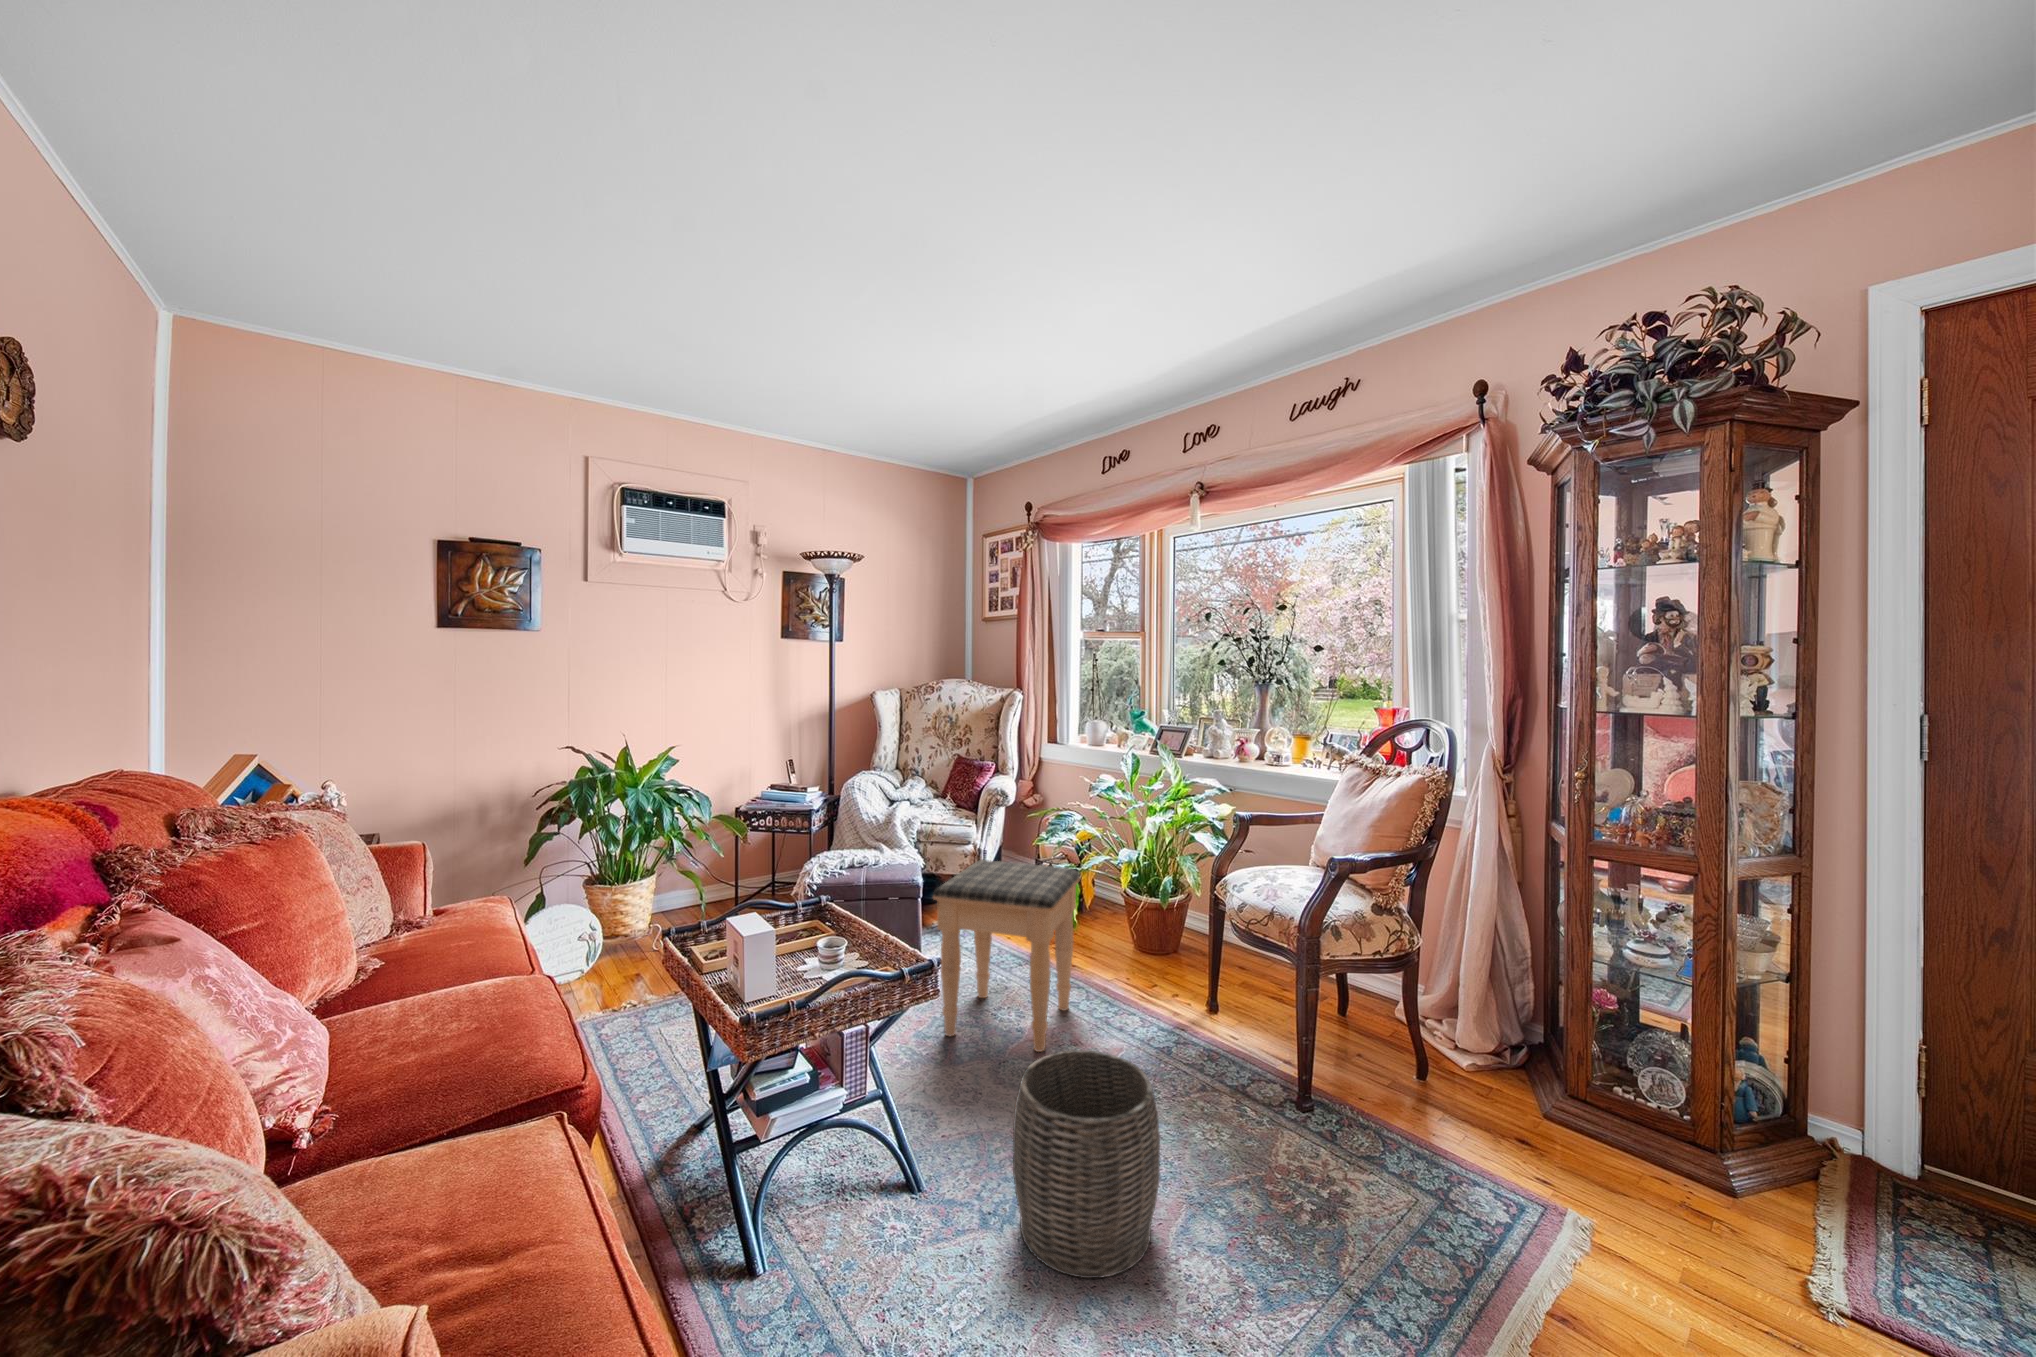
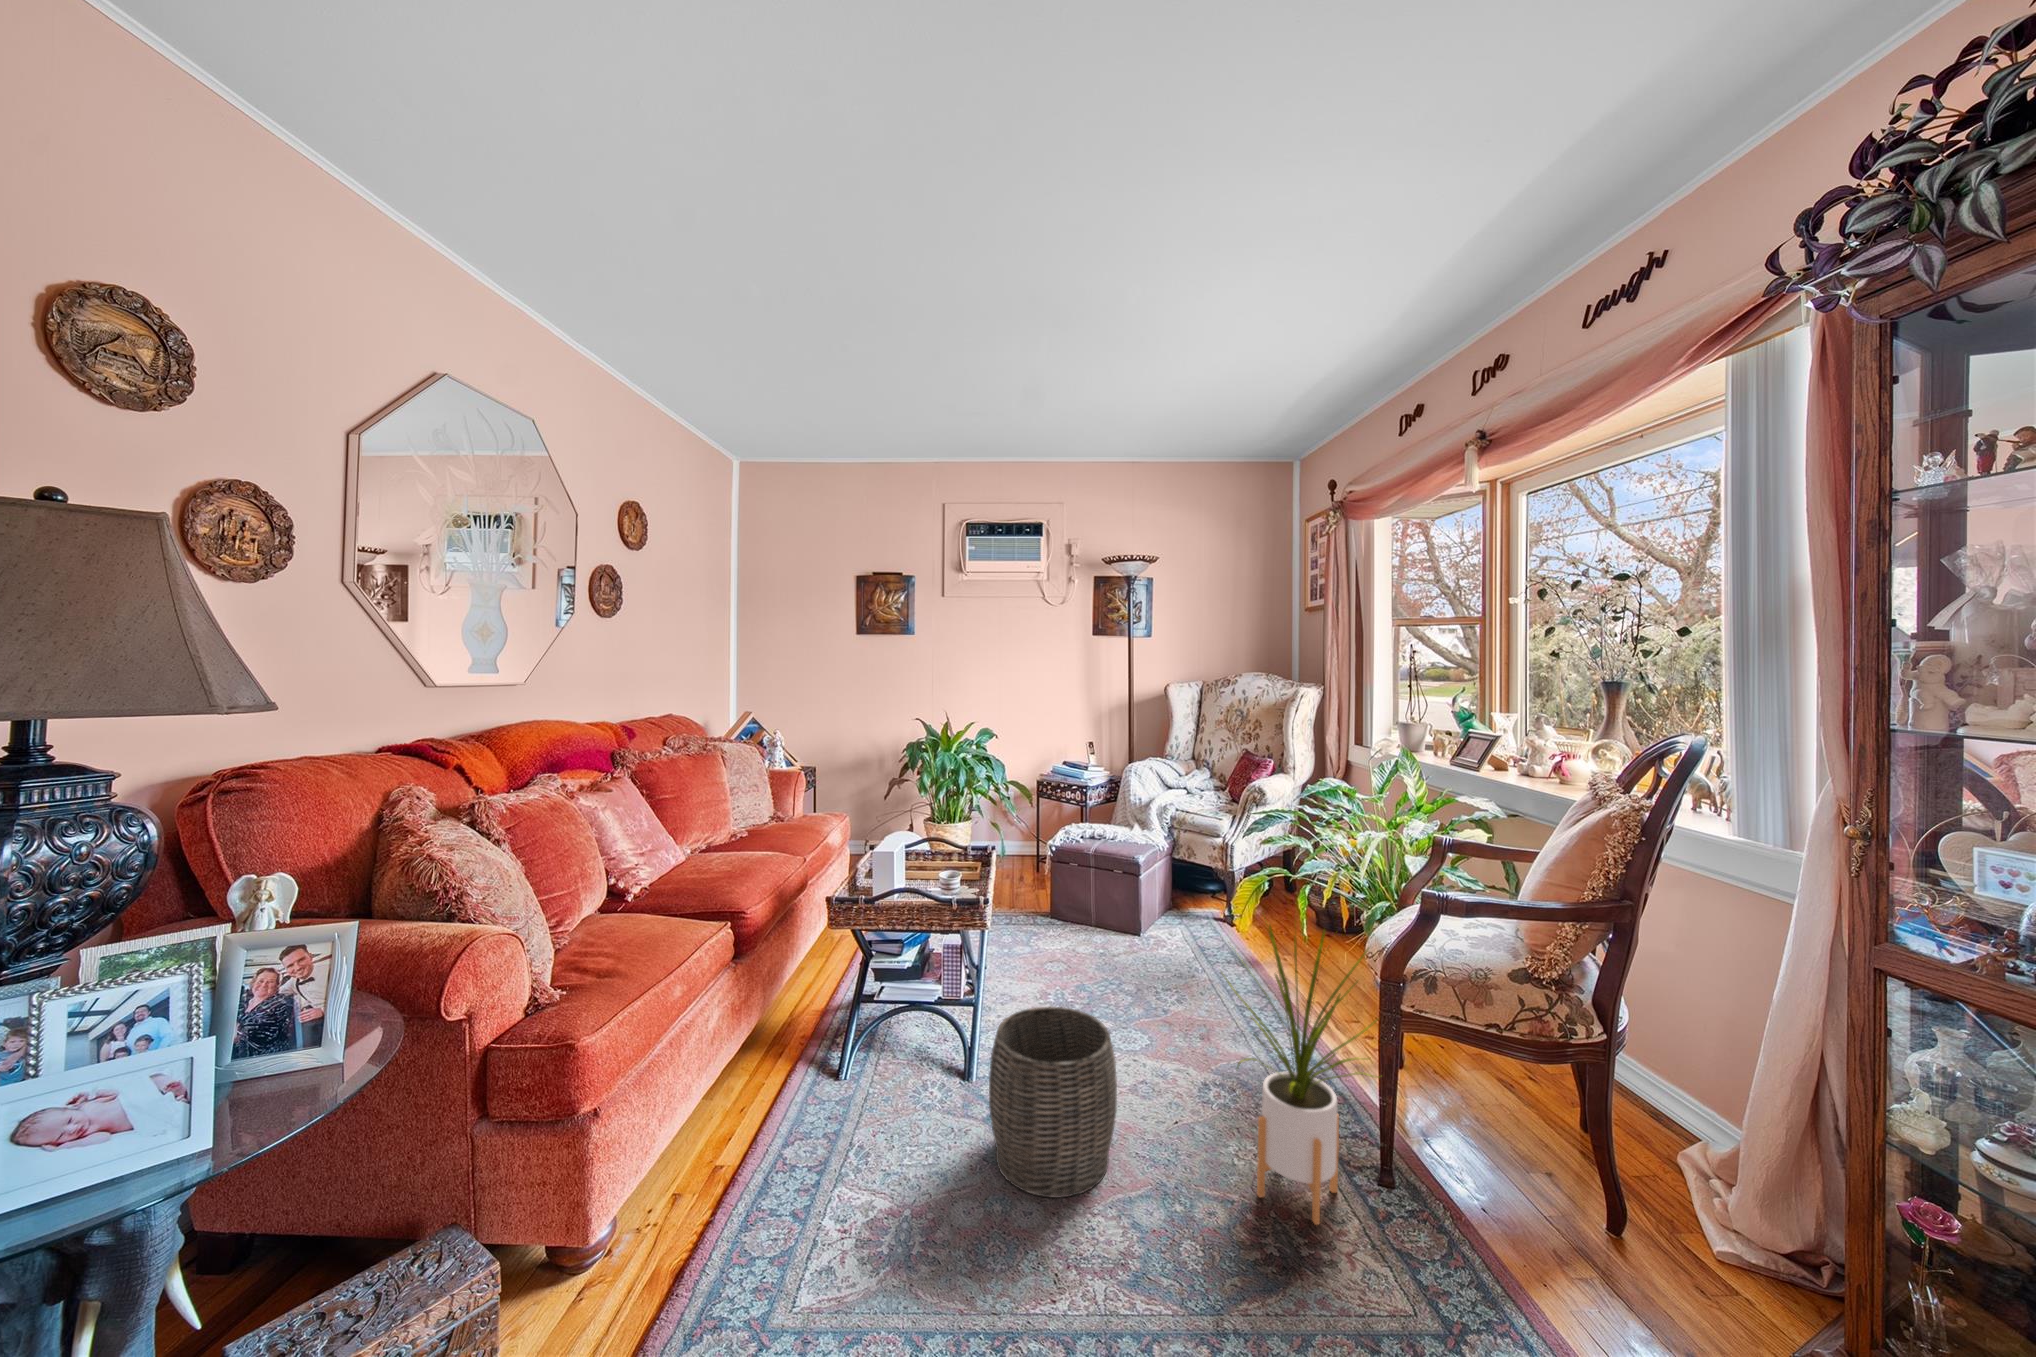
footstool: present [933,860,1081,1052] -> none [1086,846,1242,1029]
house plant: none [1211,889,1365,1173] -> present [1225,925,1377,1225]

